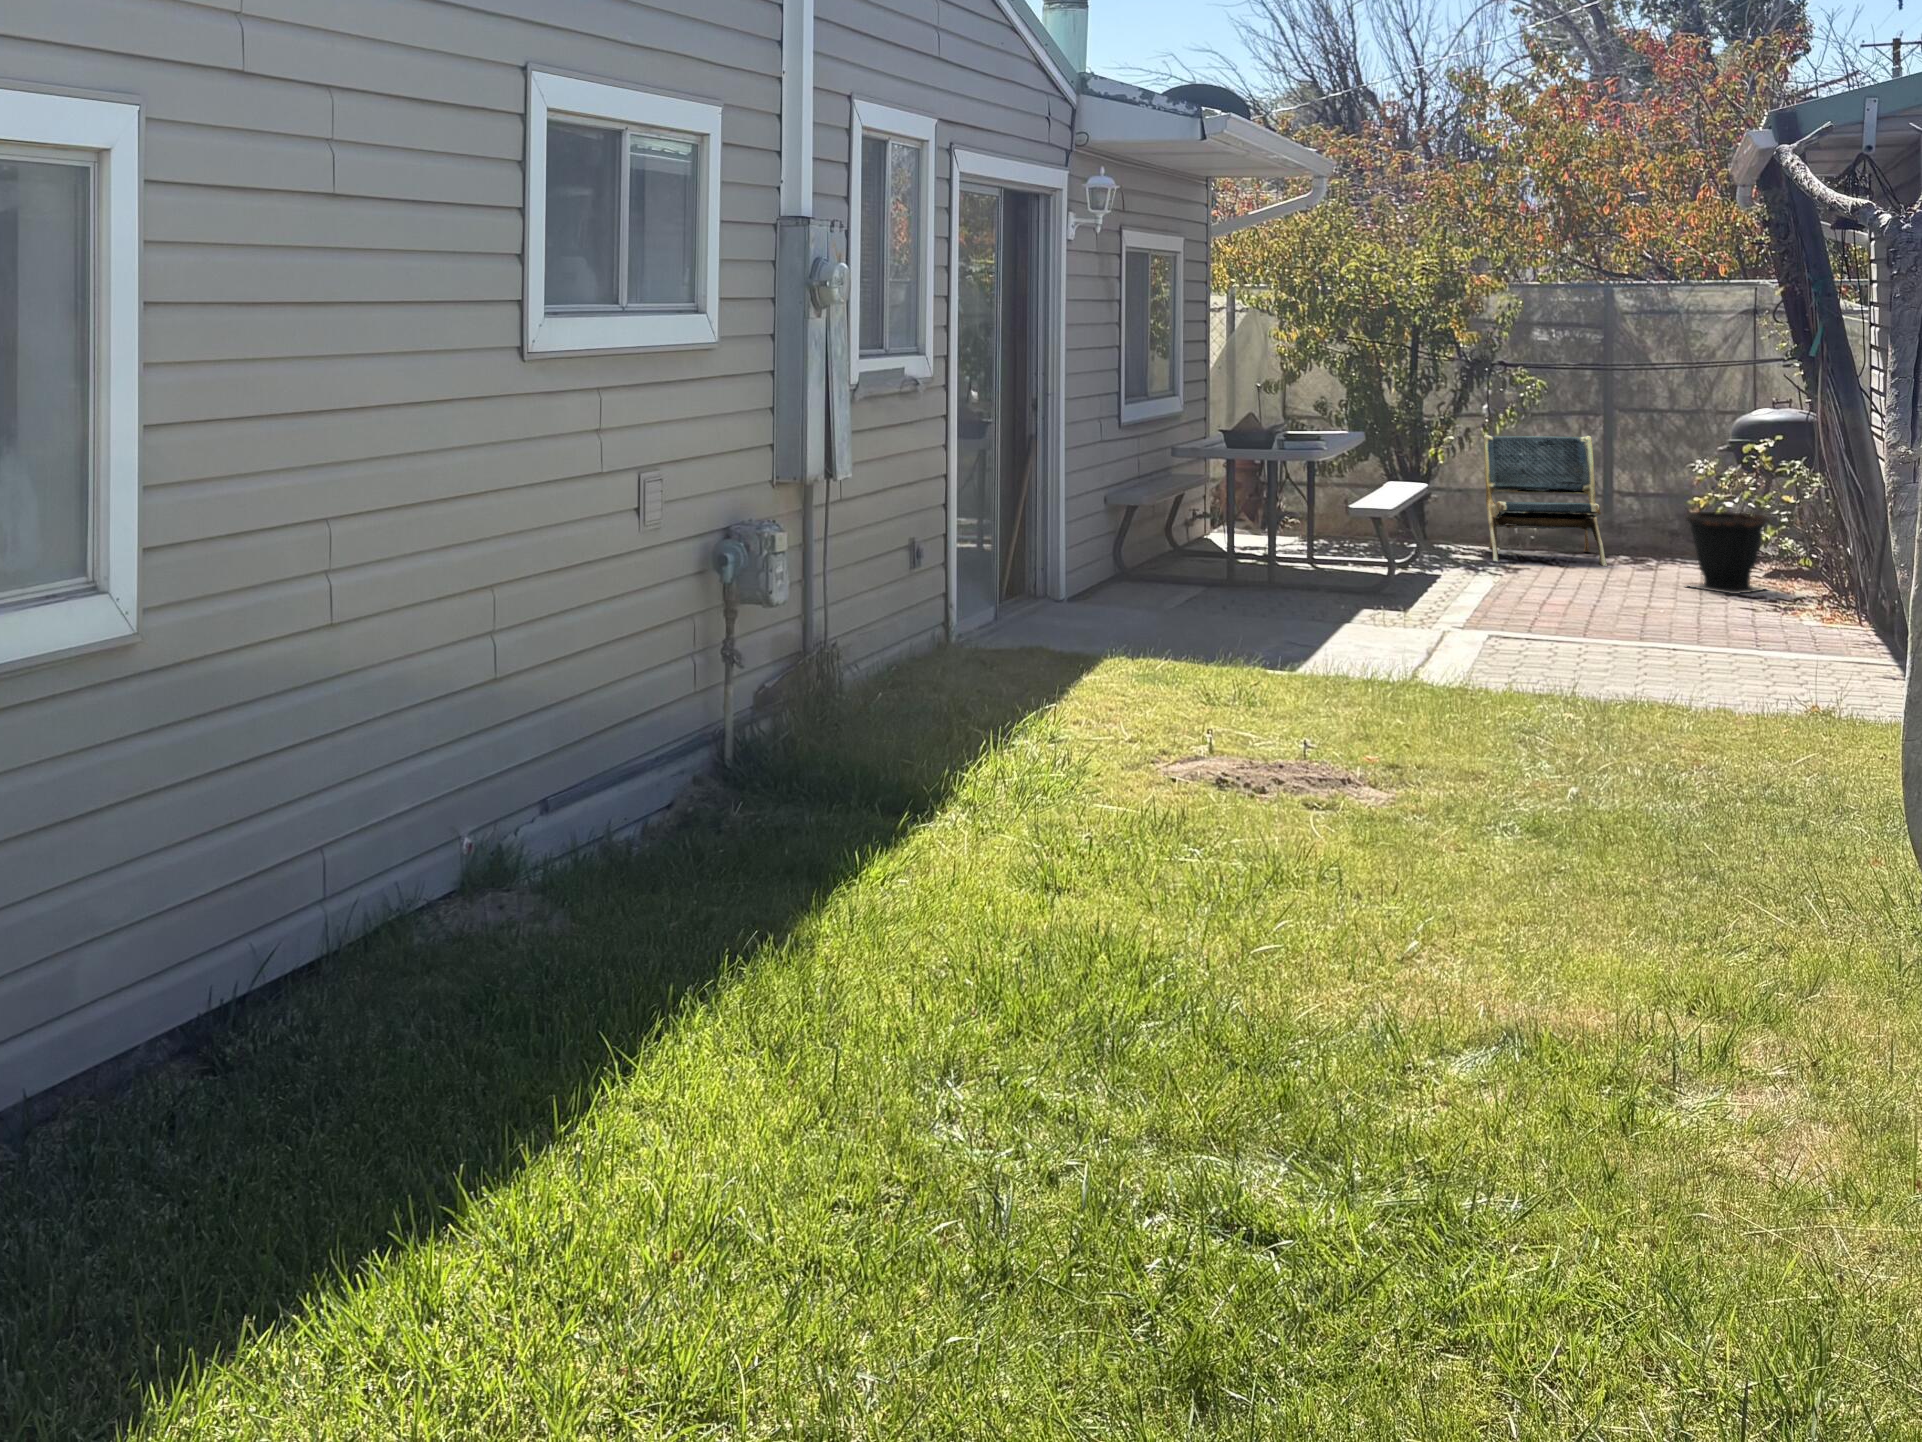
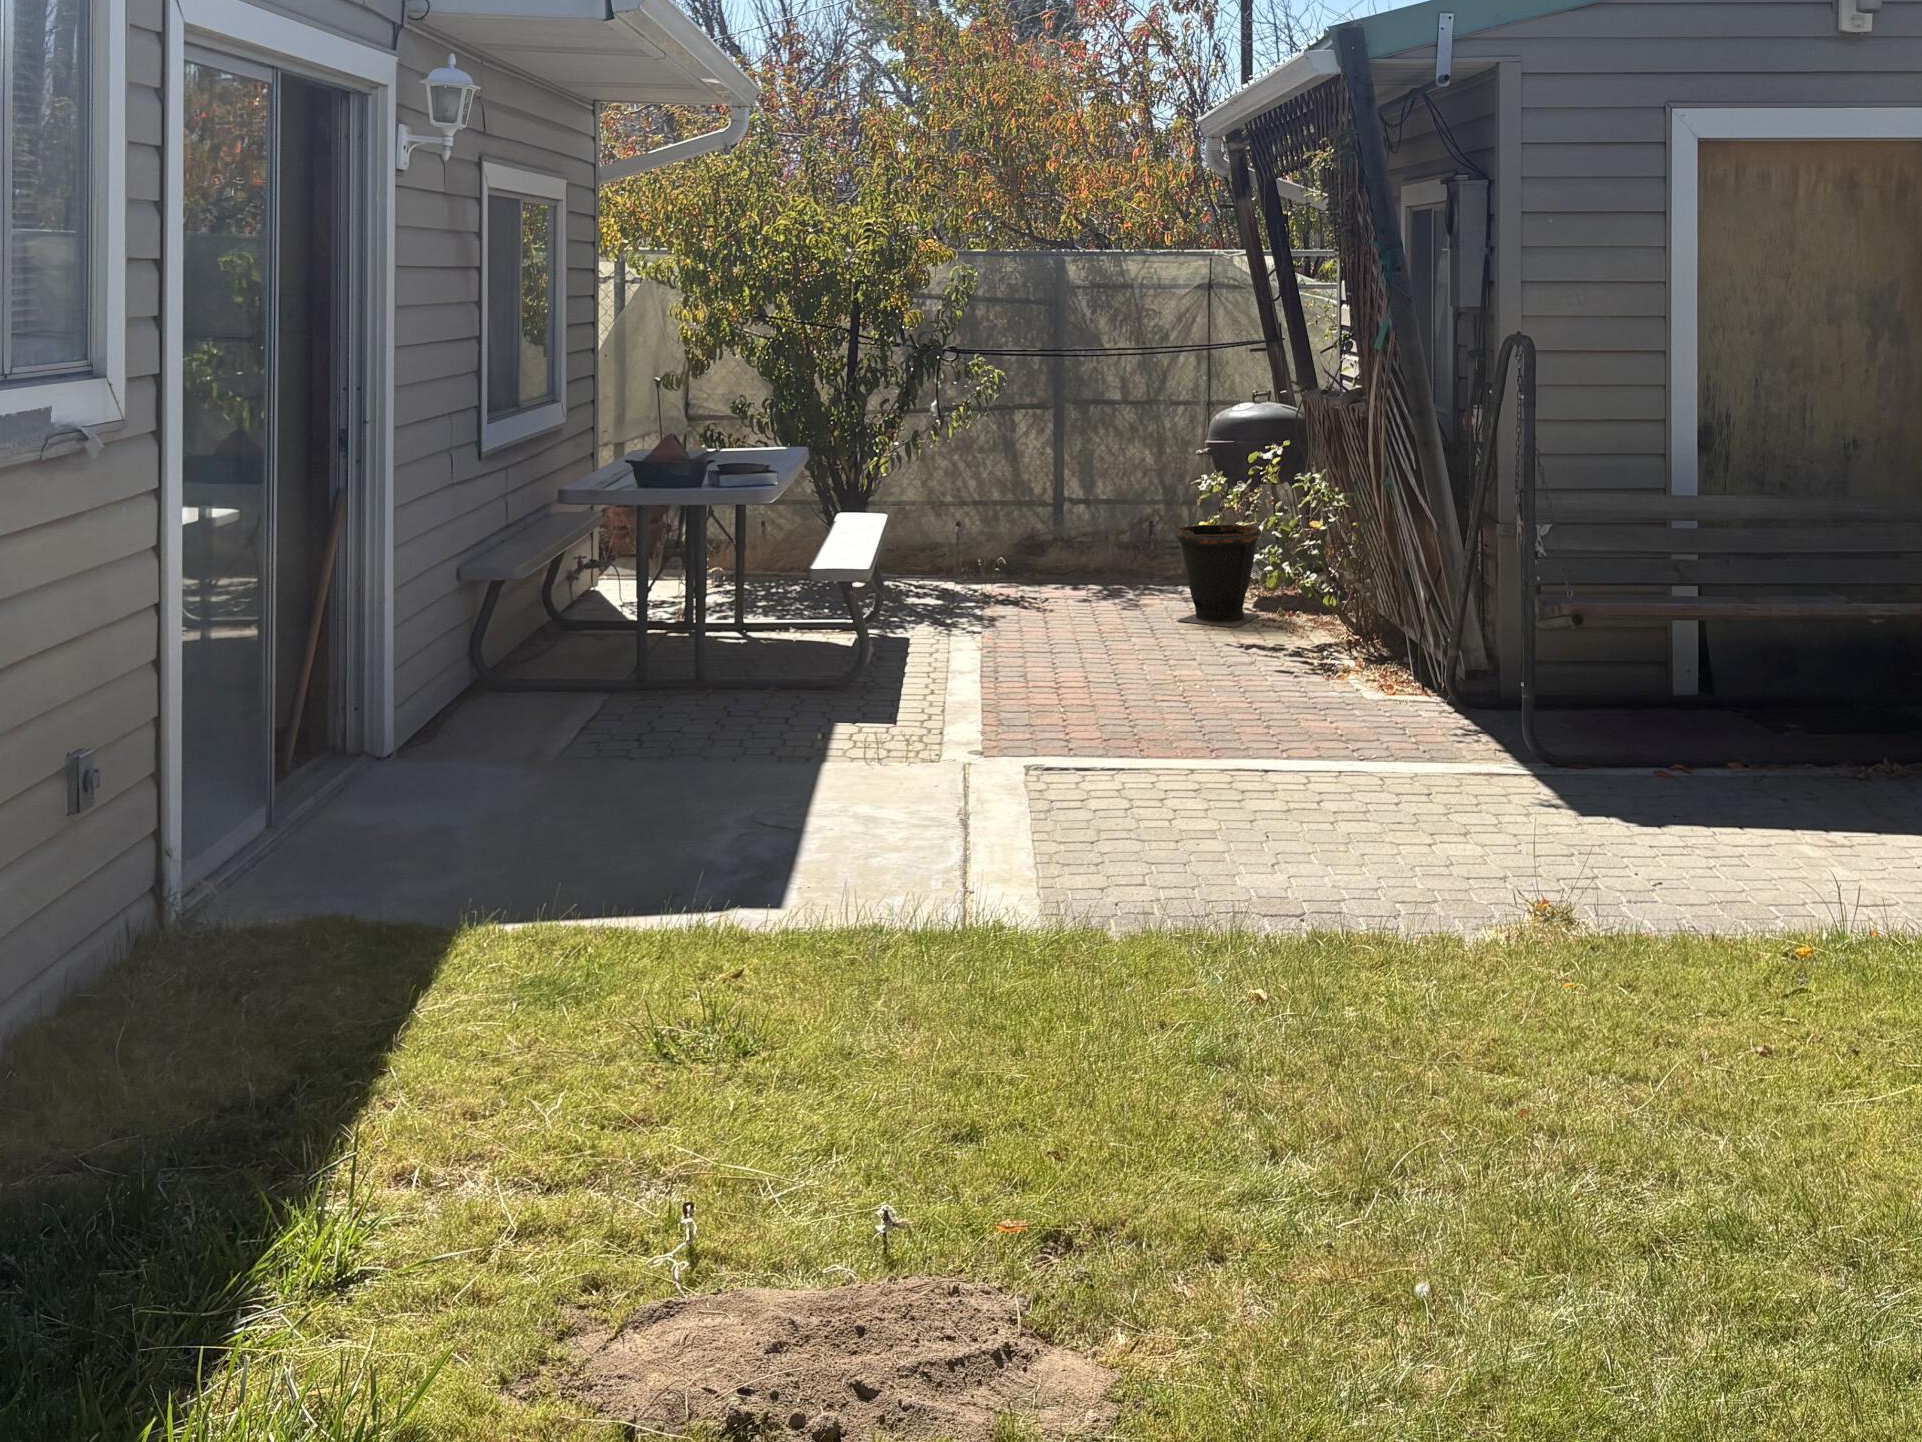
lounge chair: present [1484,435,1607,566] -> none [930,434,1077,602]

